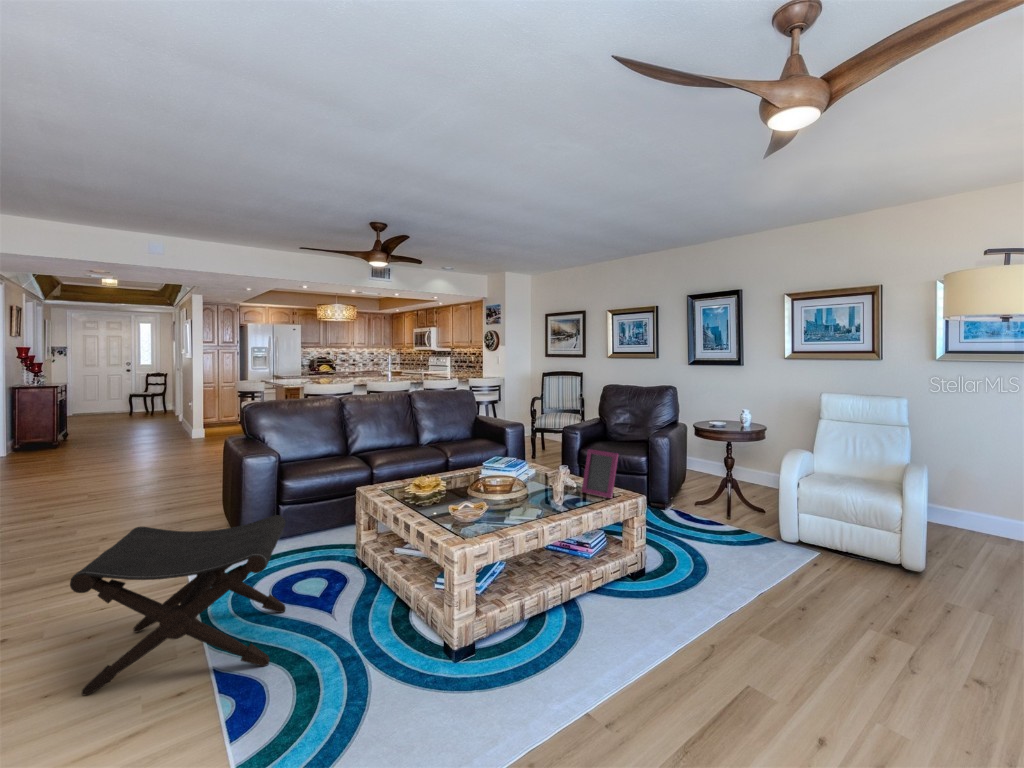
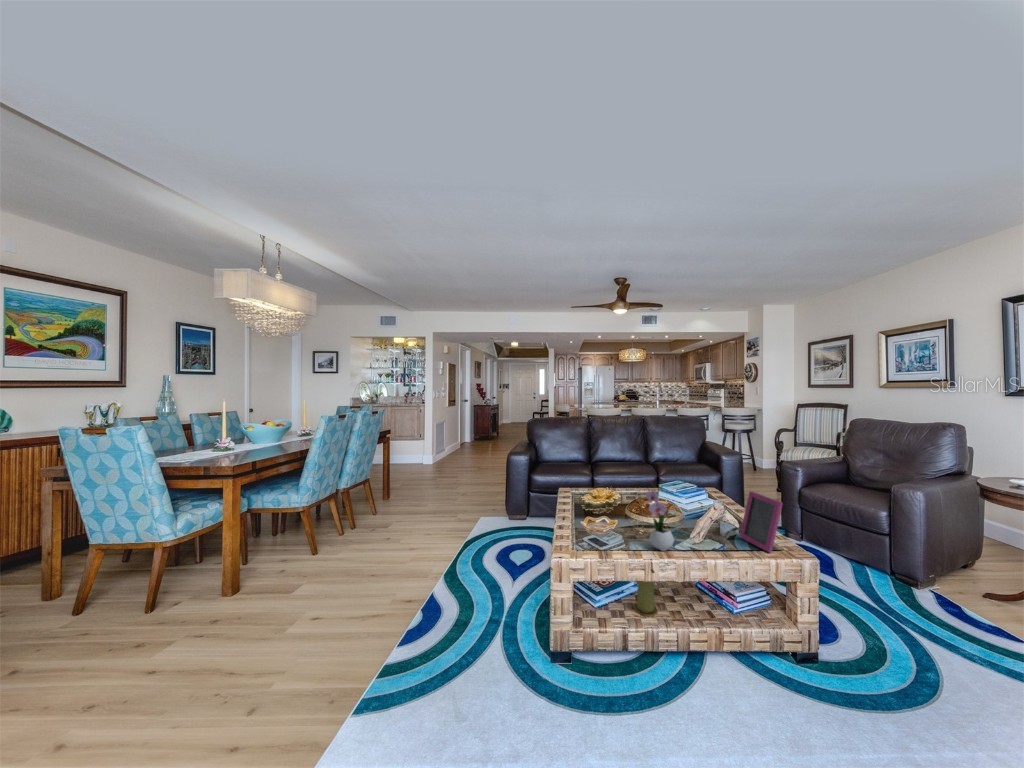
flower arrangement: none [524,446,549,516] -> present [645,479,674,551]
footstool: present [70,515,286,695] -> none [354,493,478,605]
candle: none [514,536,537,584] -> present [634,569,658,616]

